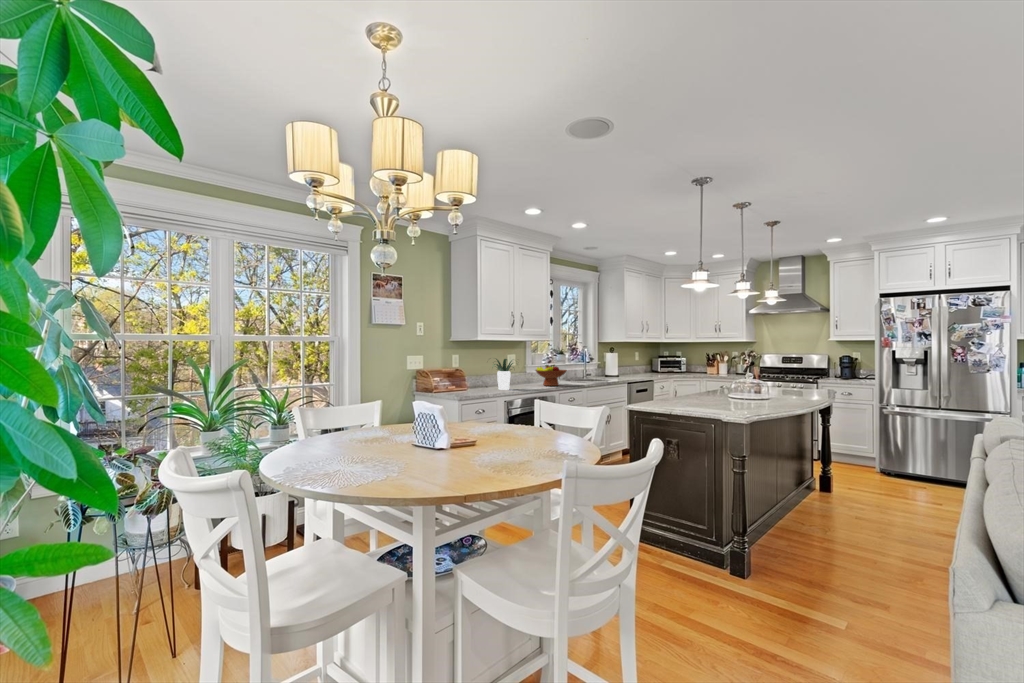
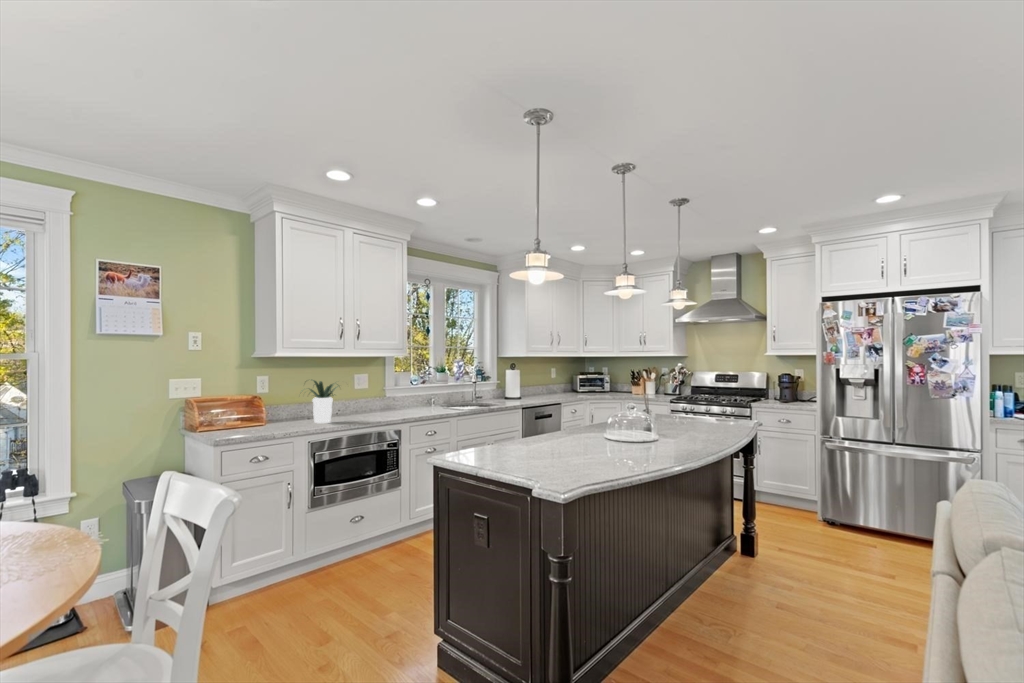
fruit bowl: present [535,365,567,386] -> none [381,387,424,415]

